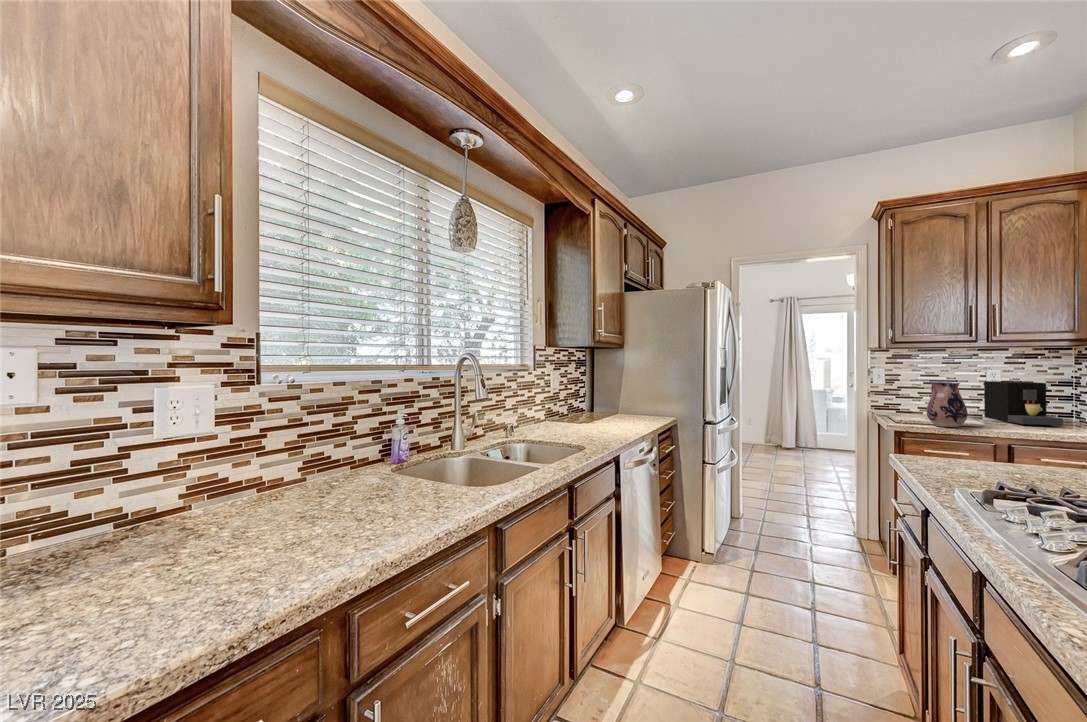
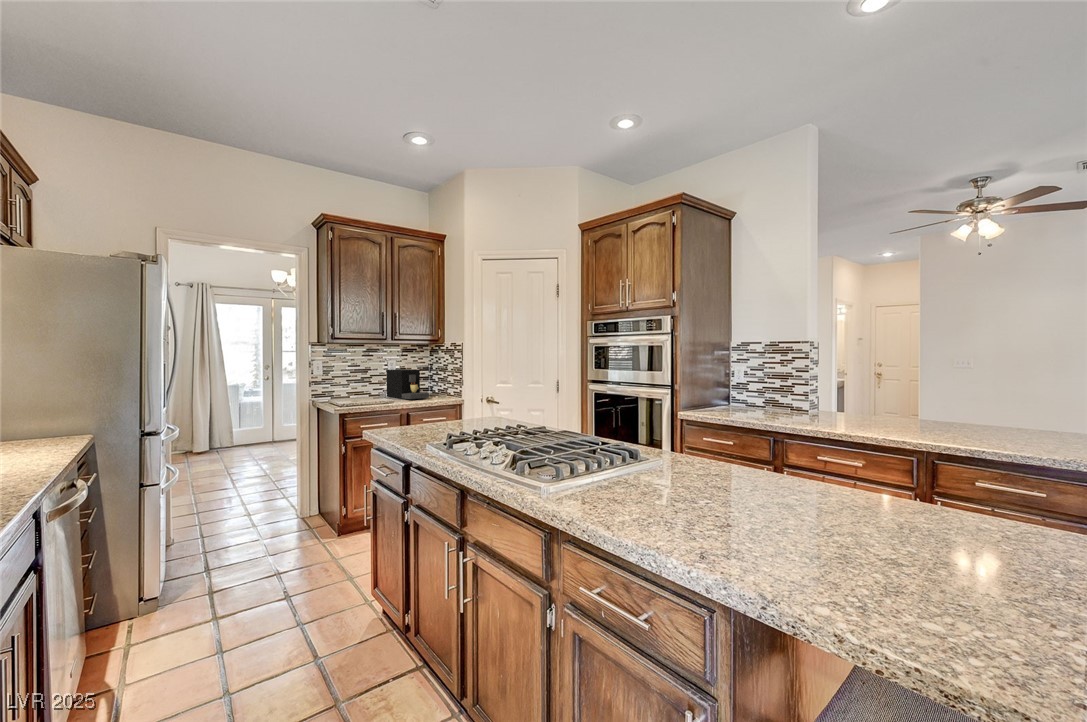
ceramic pitcher: present [927,382,968,427] -> none [359,372,385,407]

